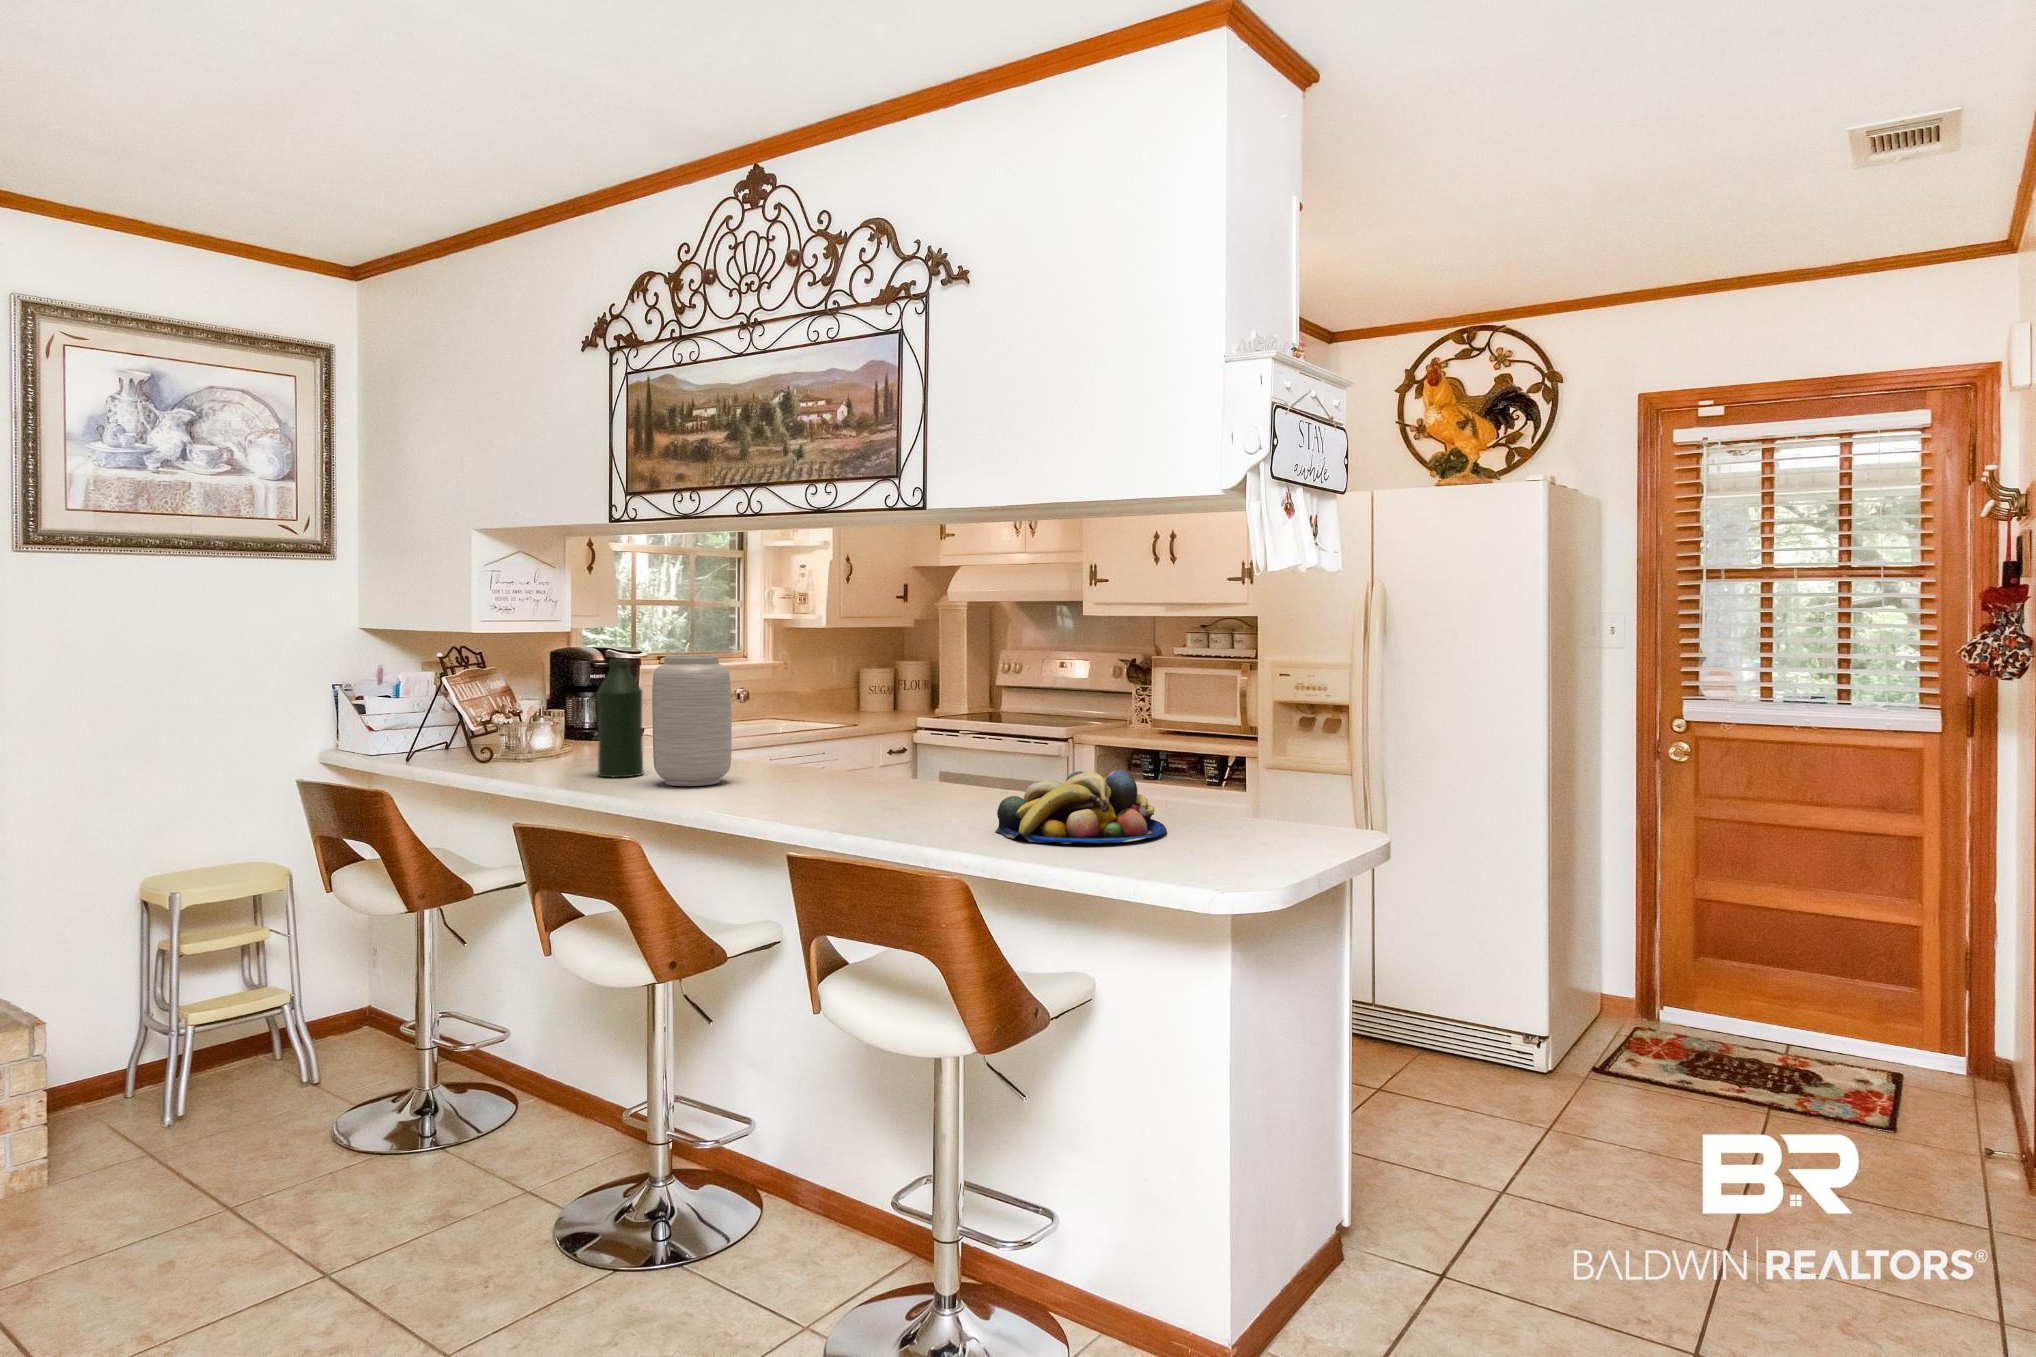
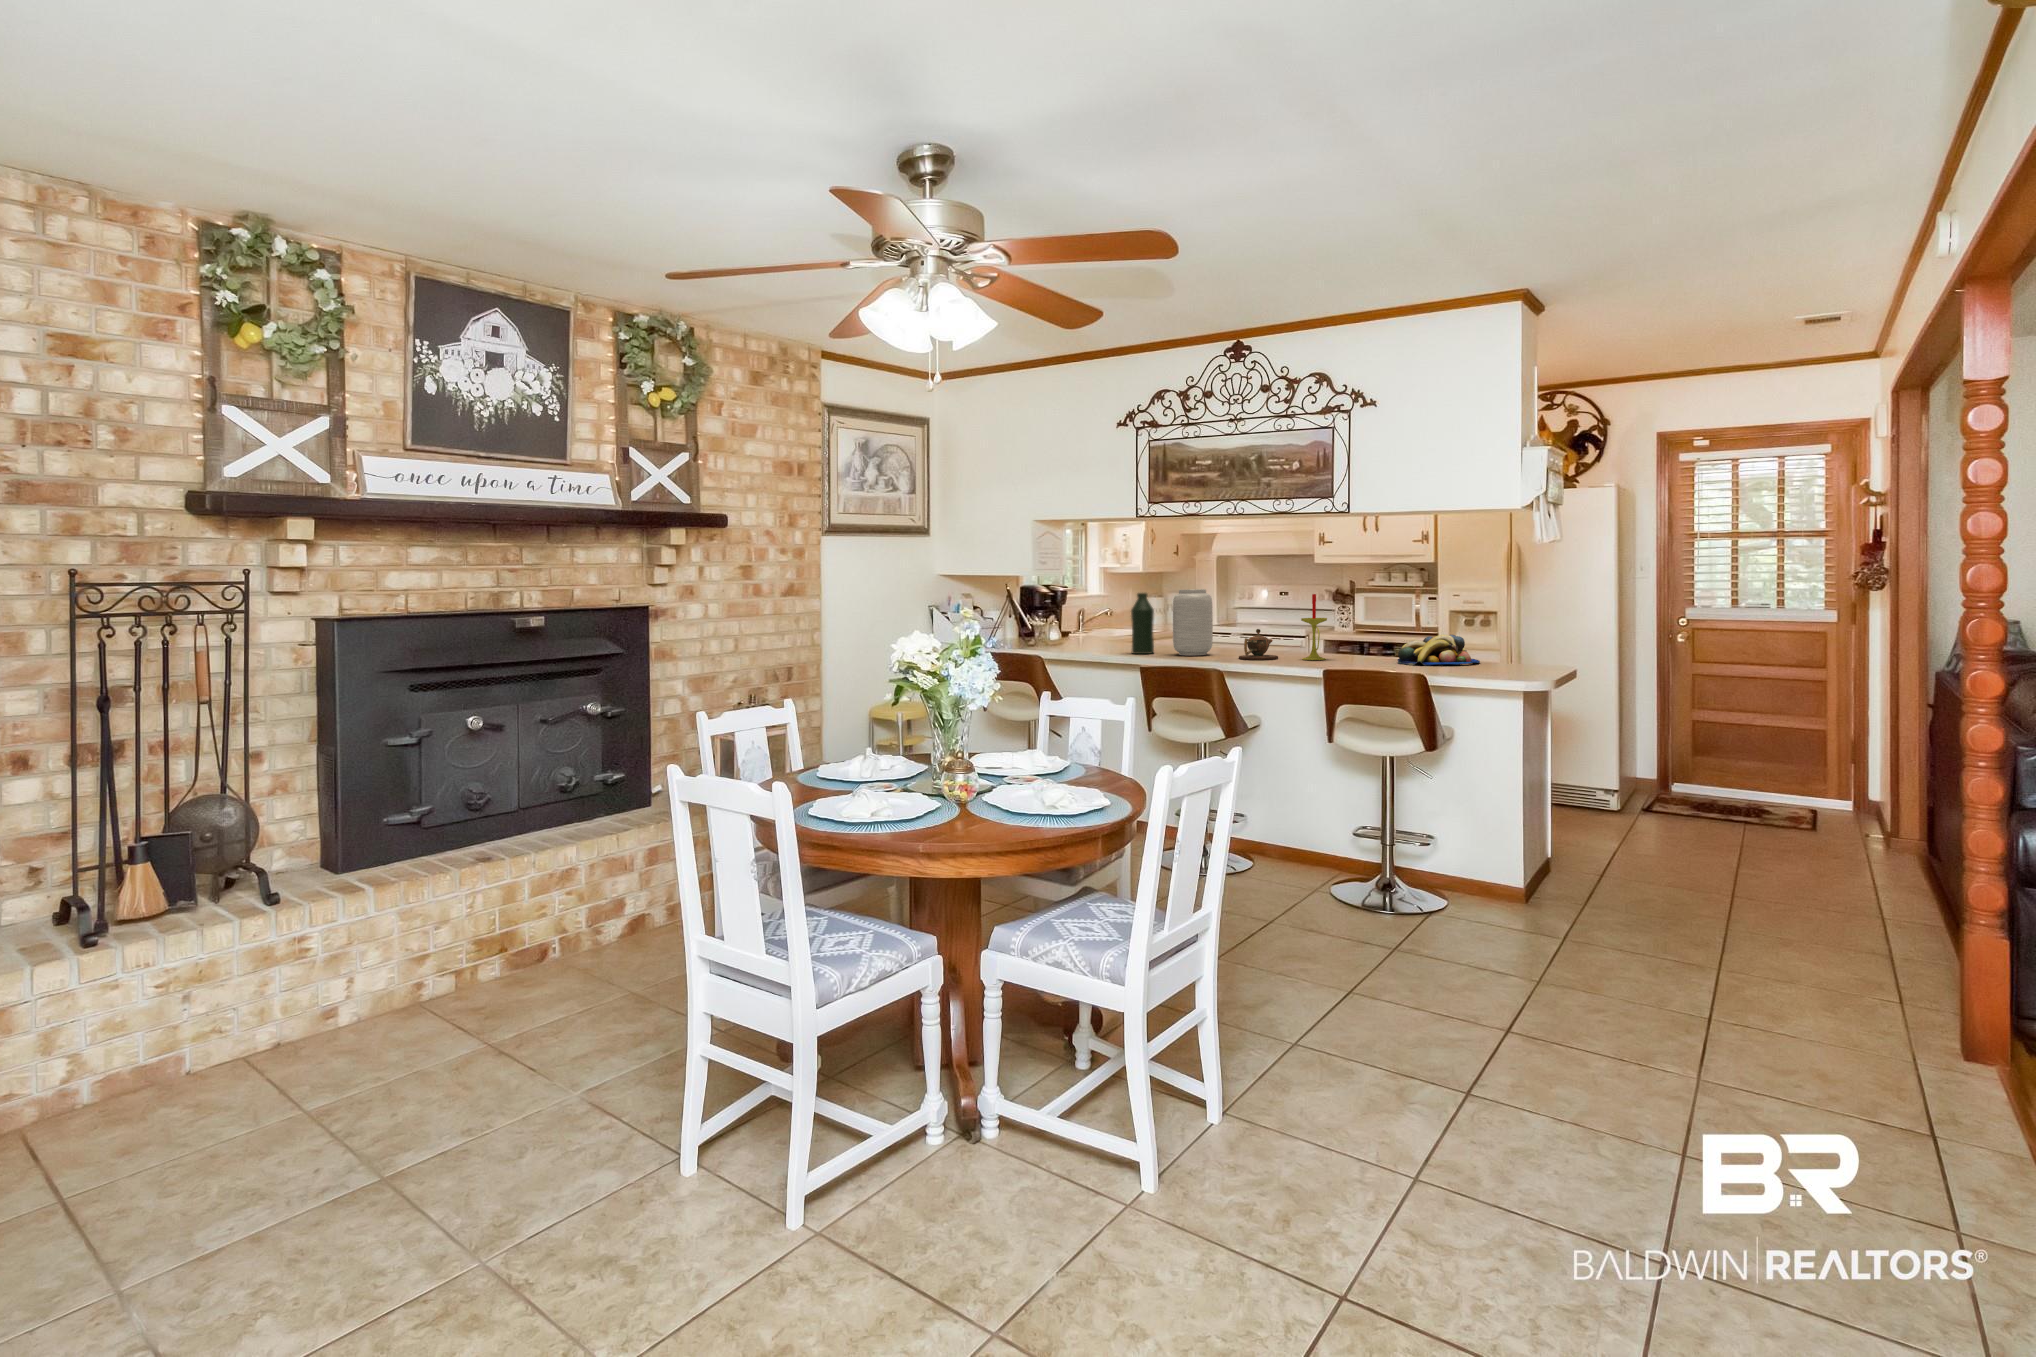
candle: none [842,671,896,811] -> present [1301,594,1327,660]
teapot: none [735,741,815,806] -> present [1239,629,1278,660]

